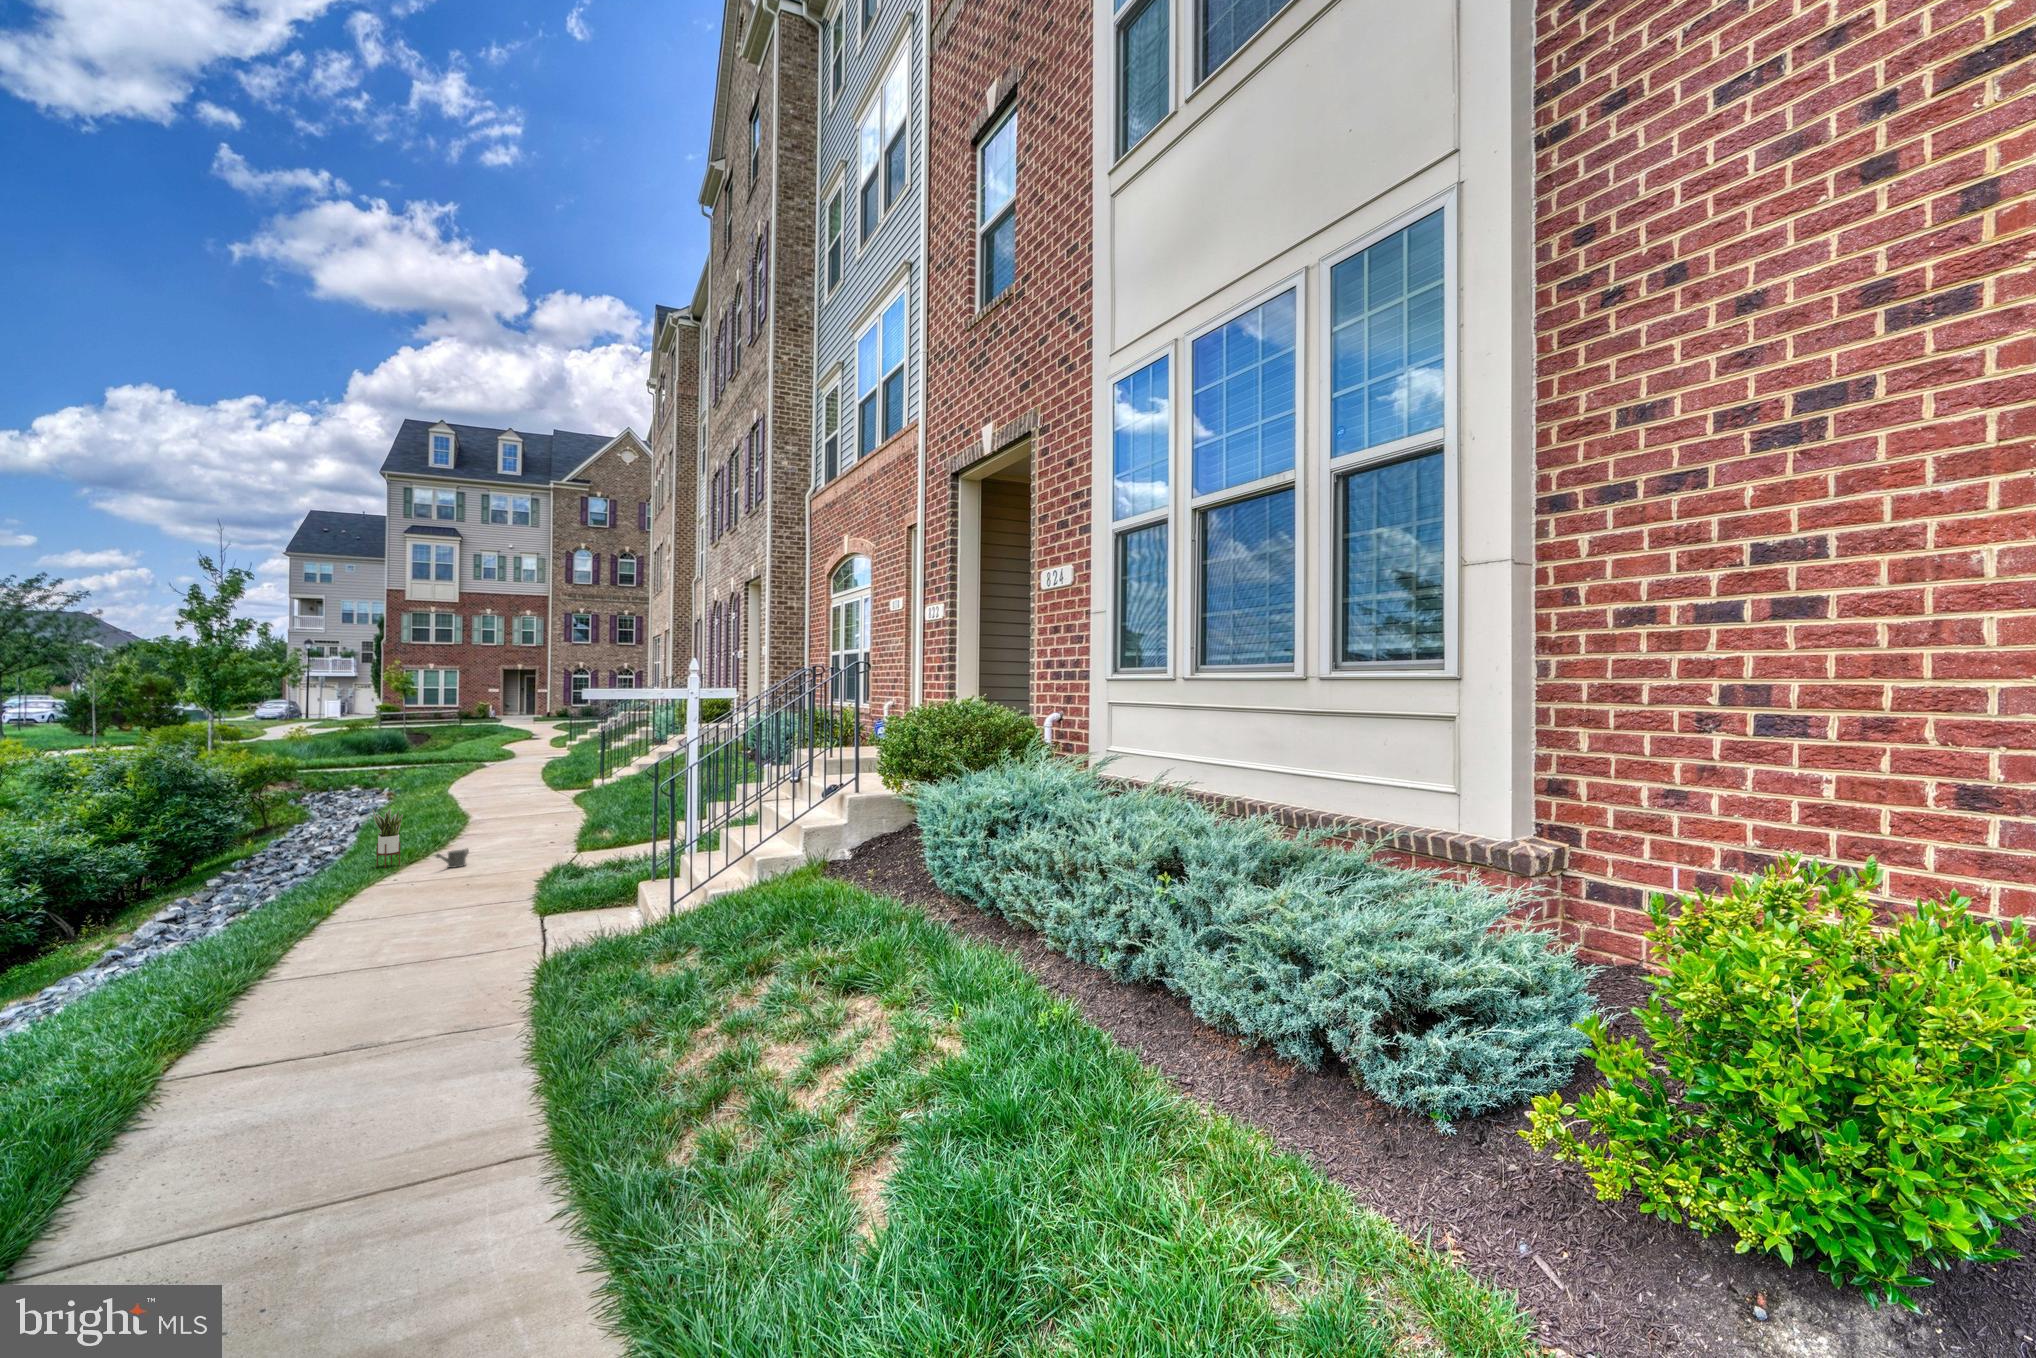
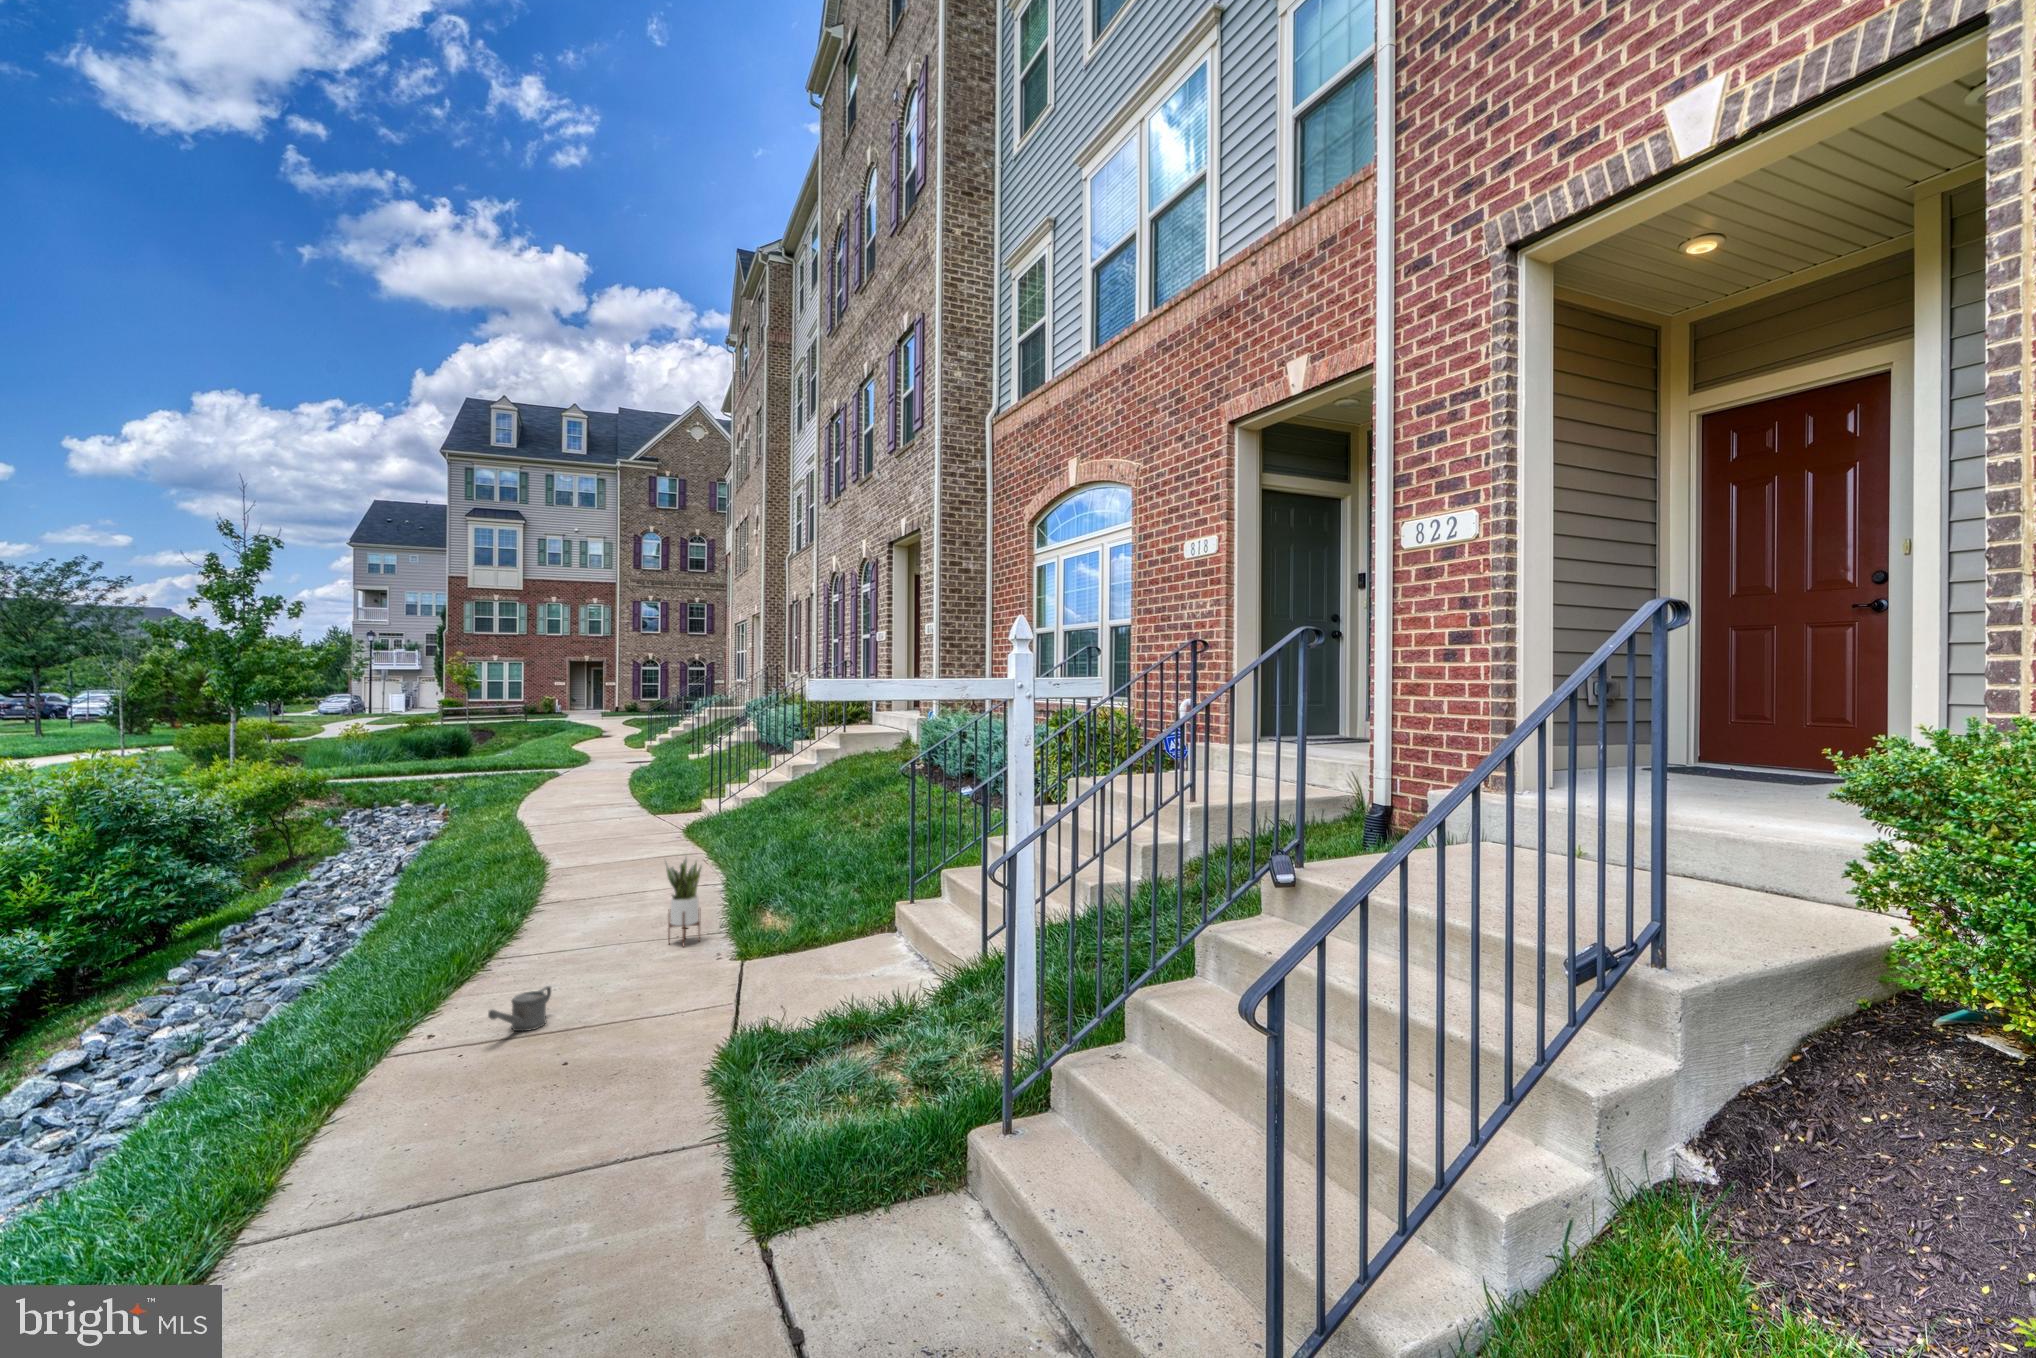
potted plant: present [372,808,403,868] -> present [665,857,702,945]

